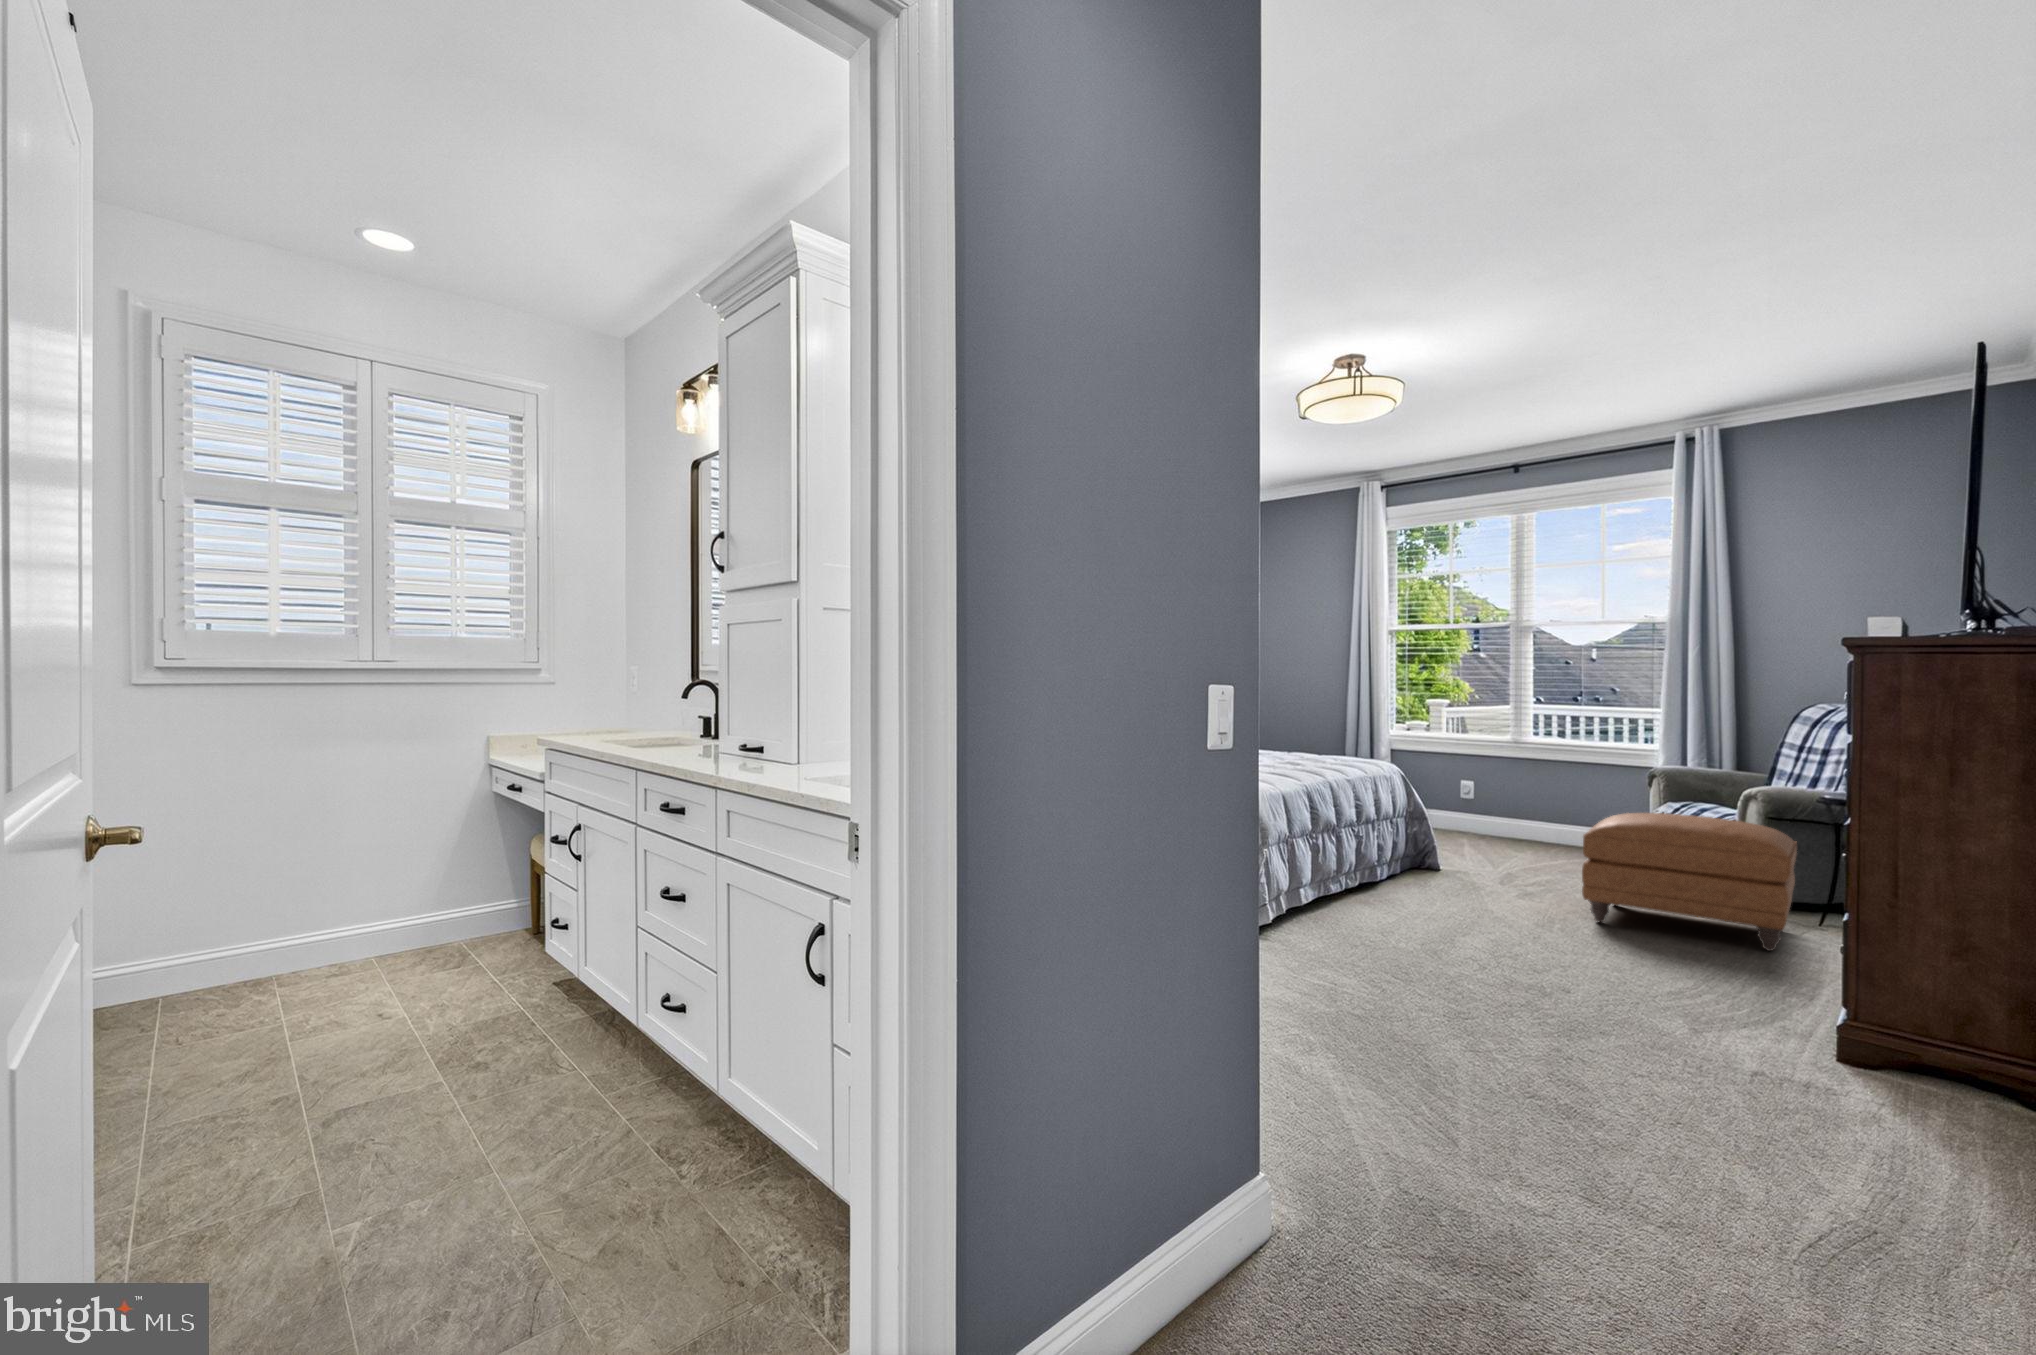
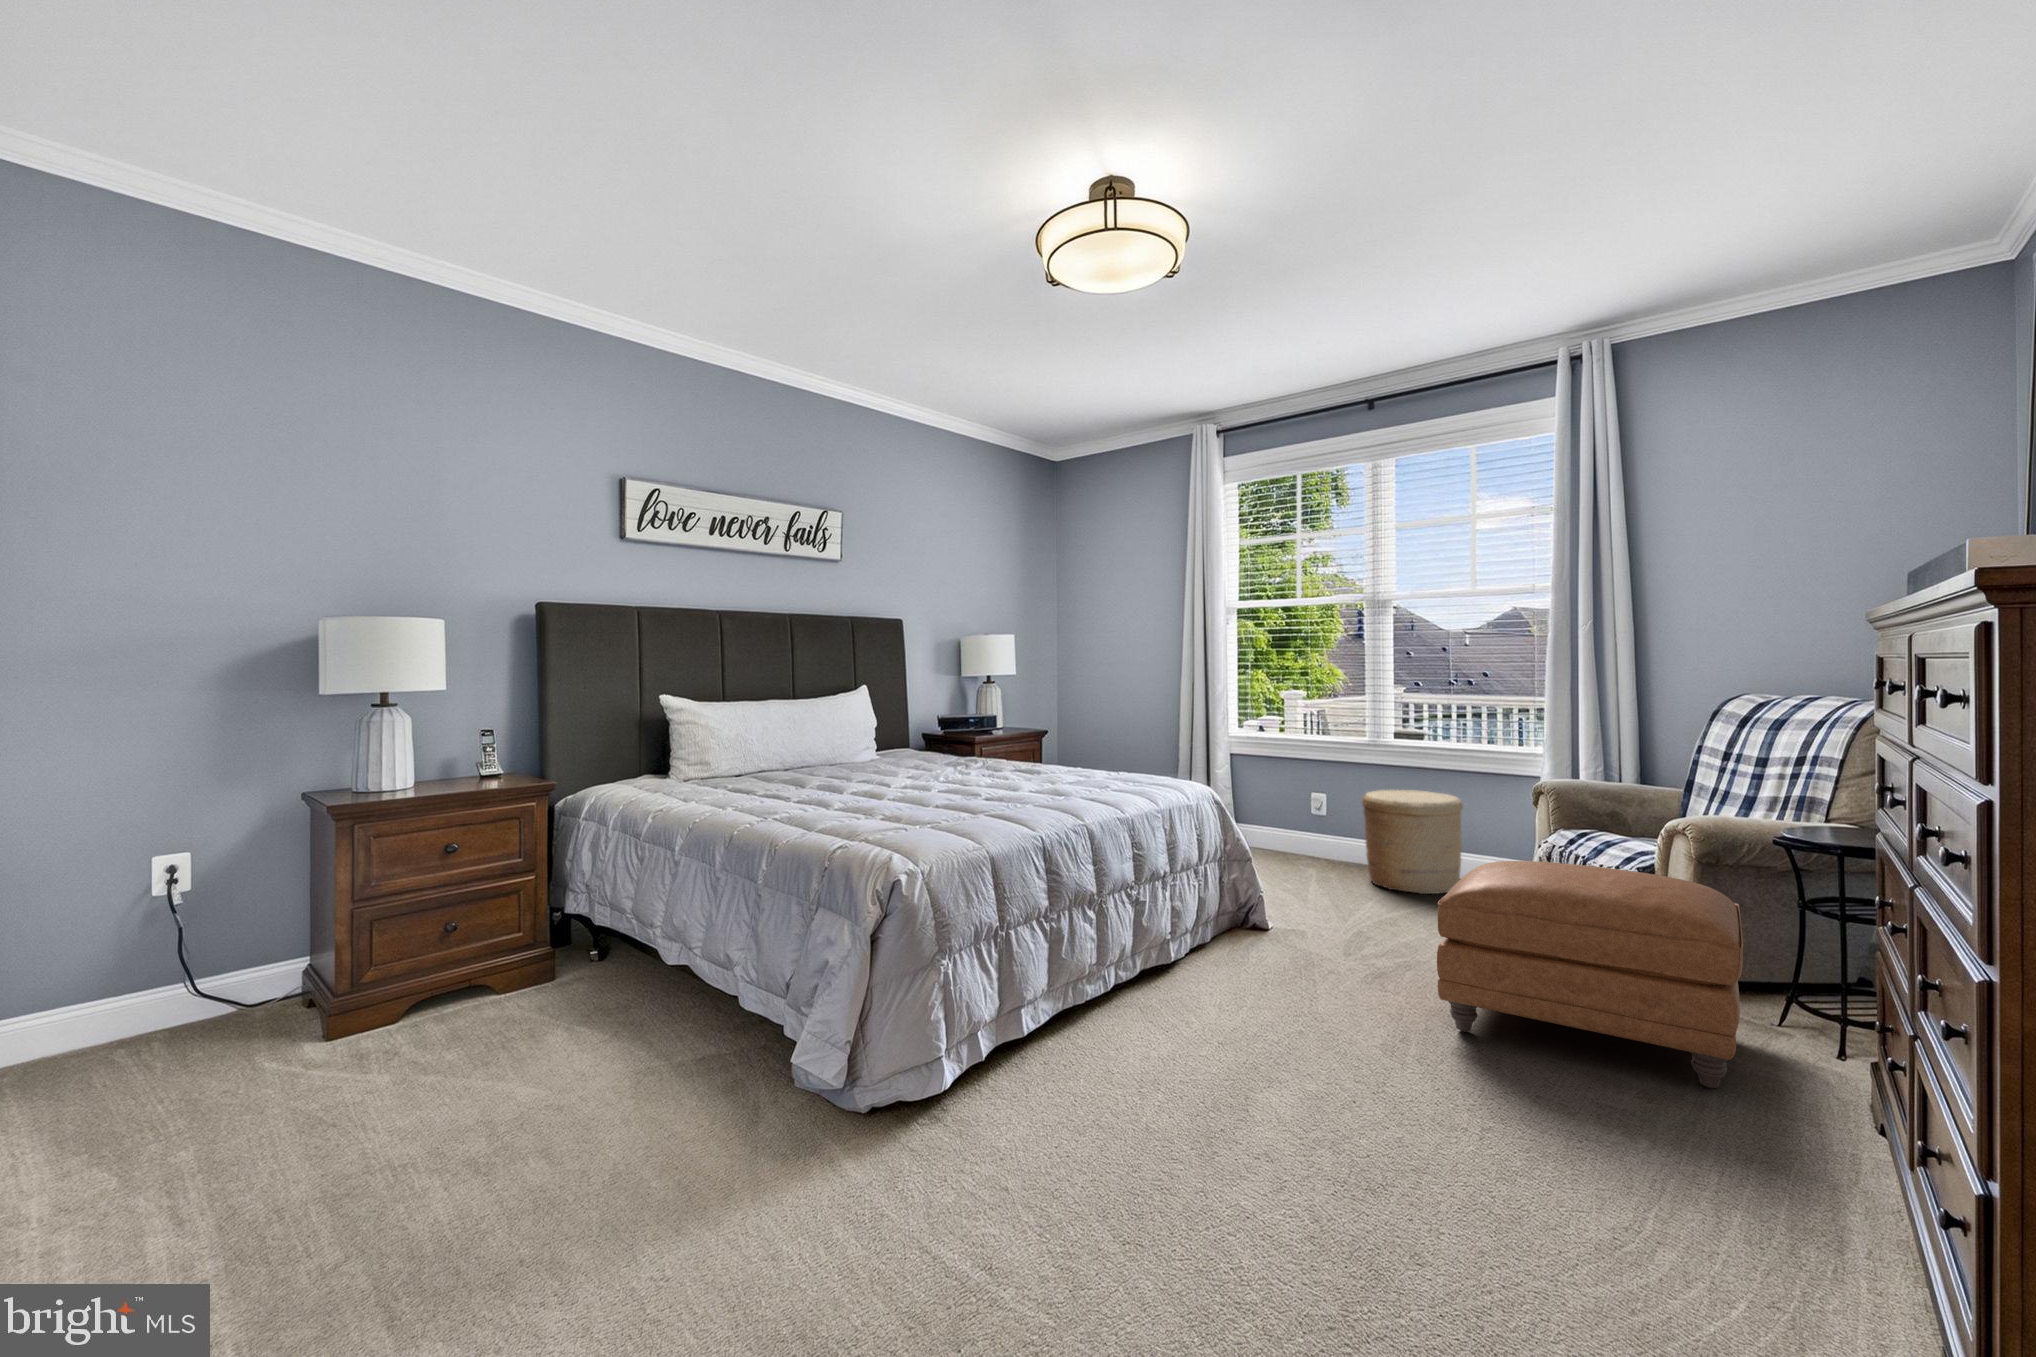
woven basket: none [1506,776,1590,855] -> present [1362,790,1463,894]

